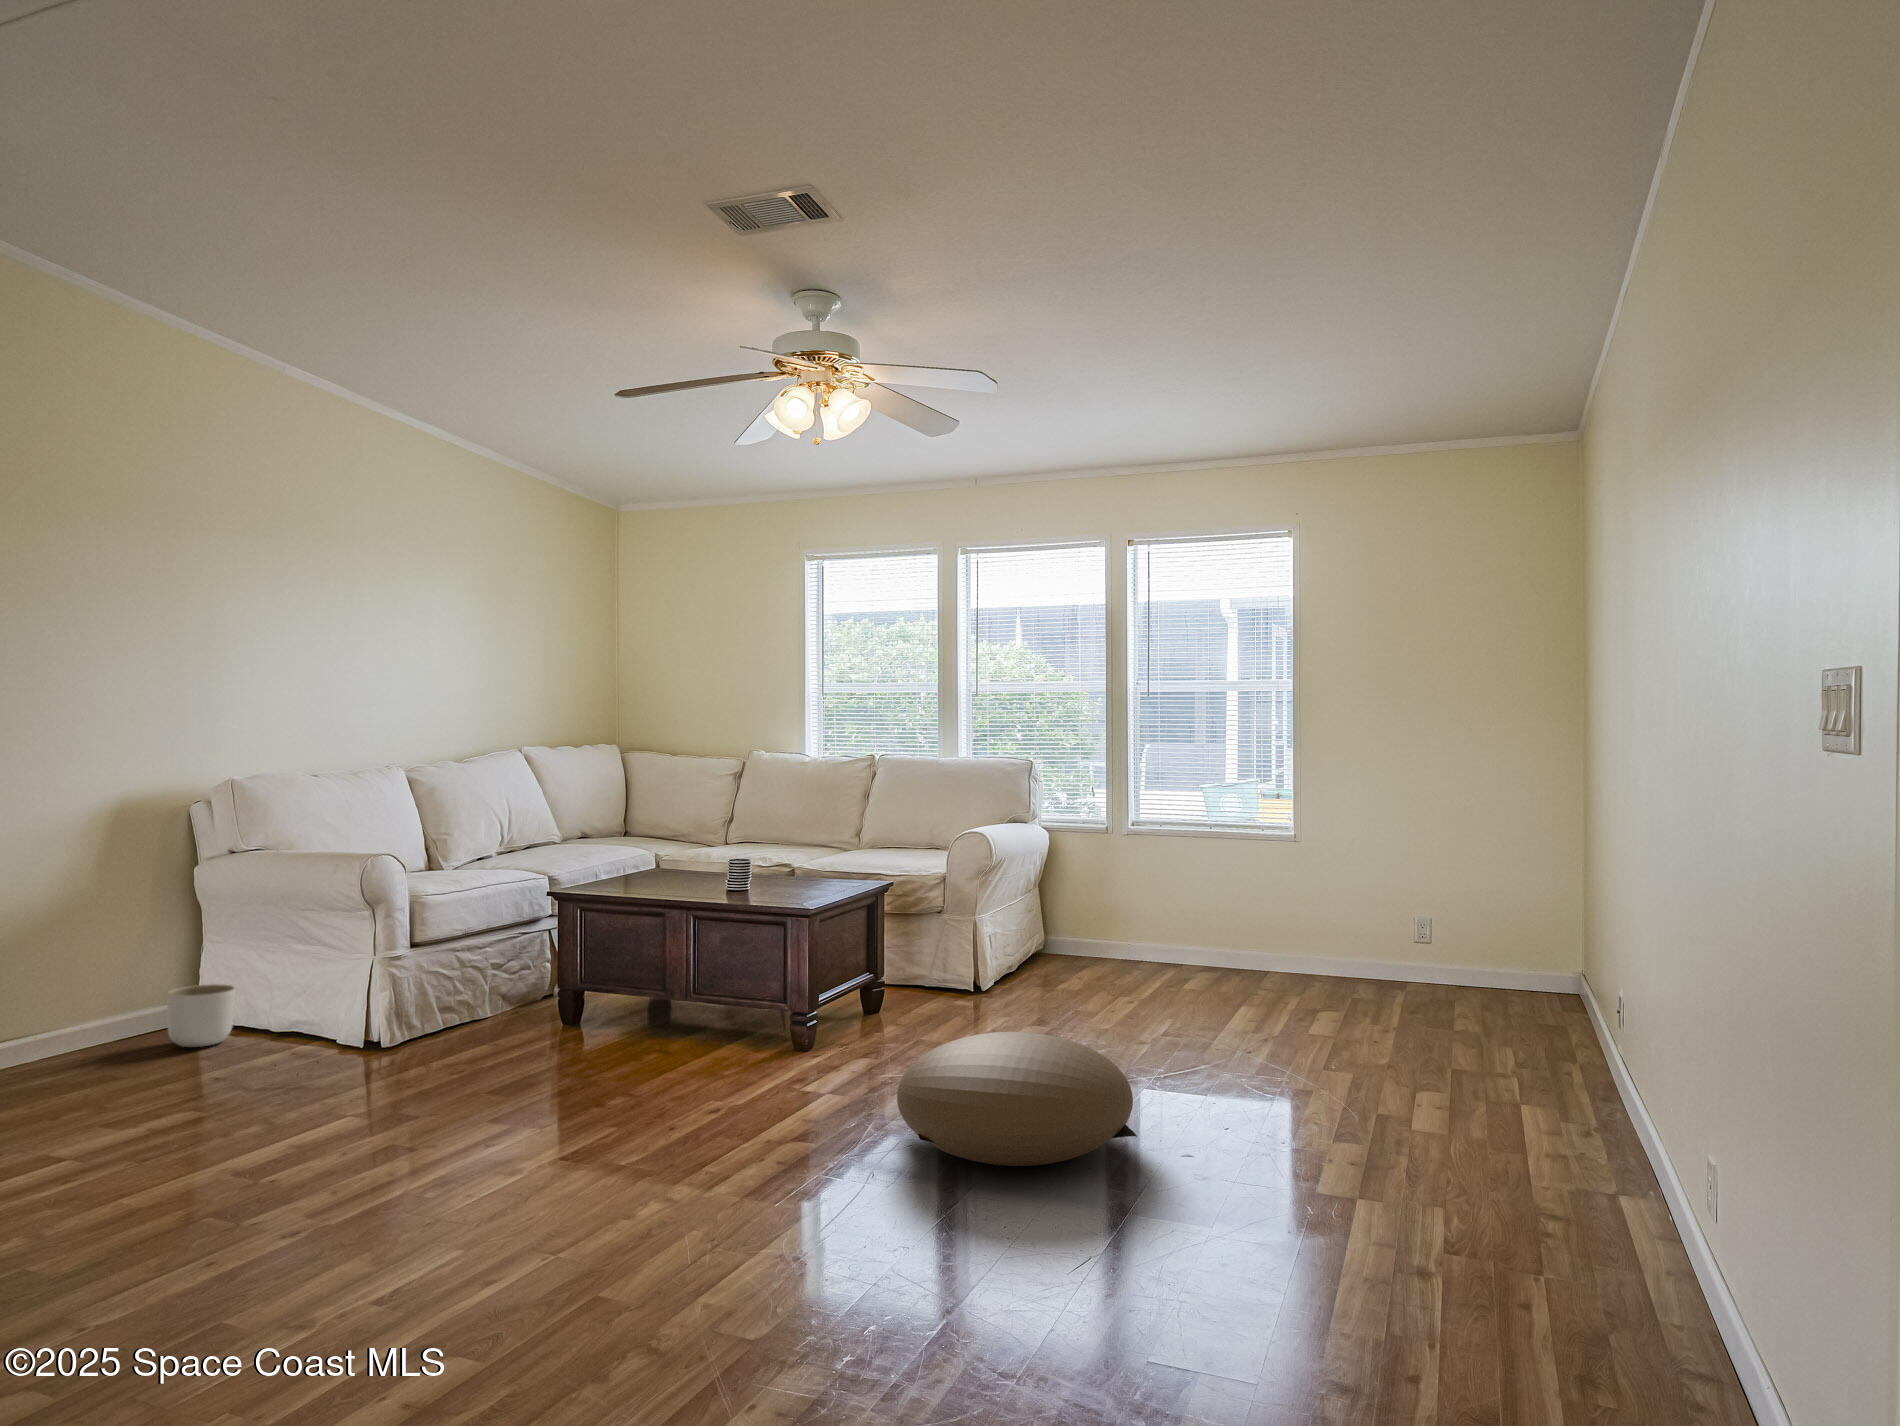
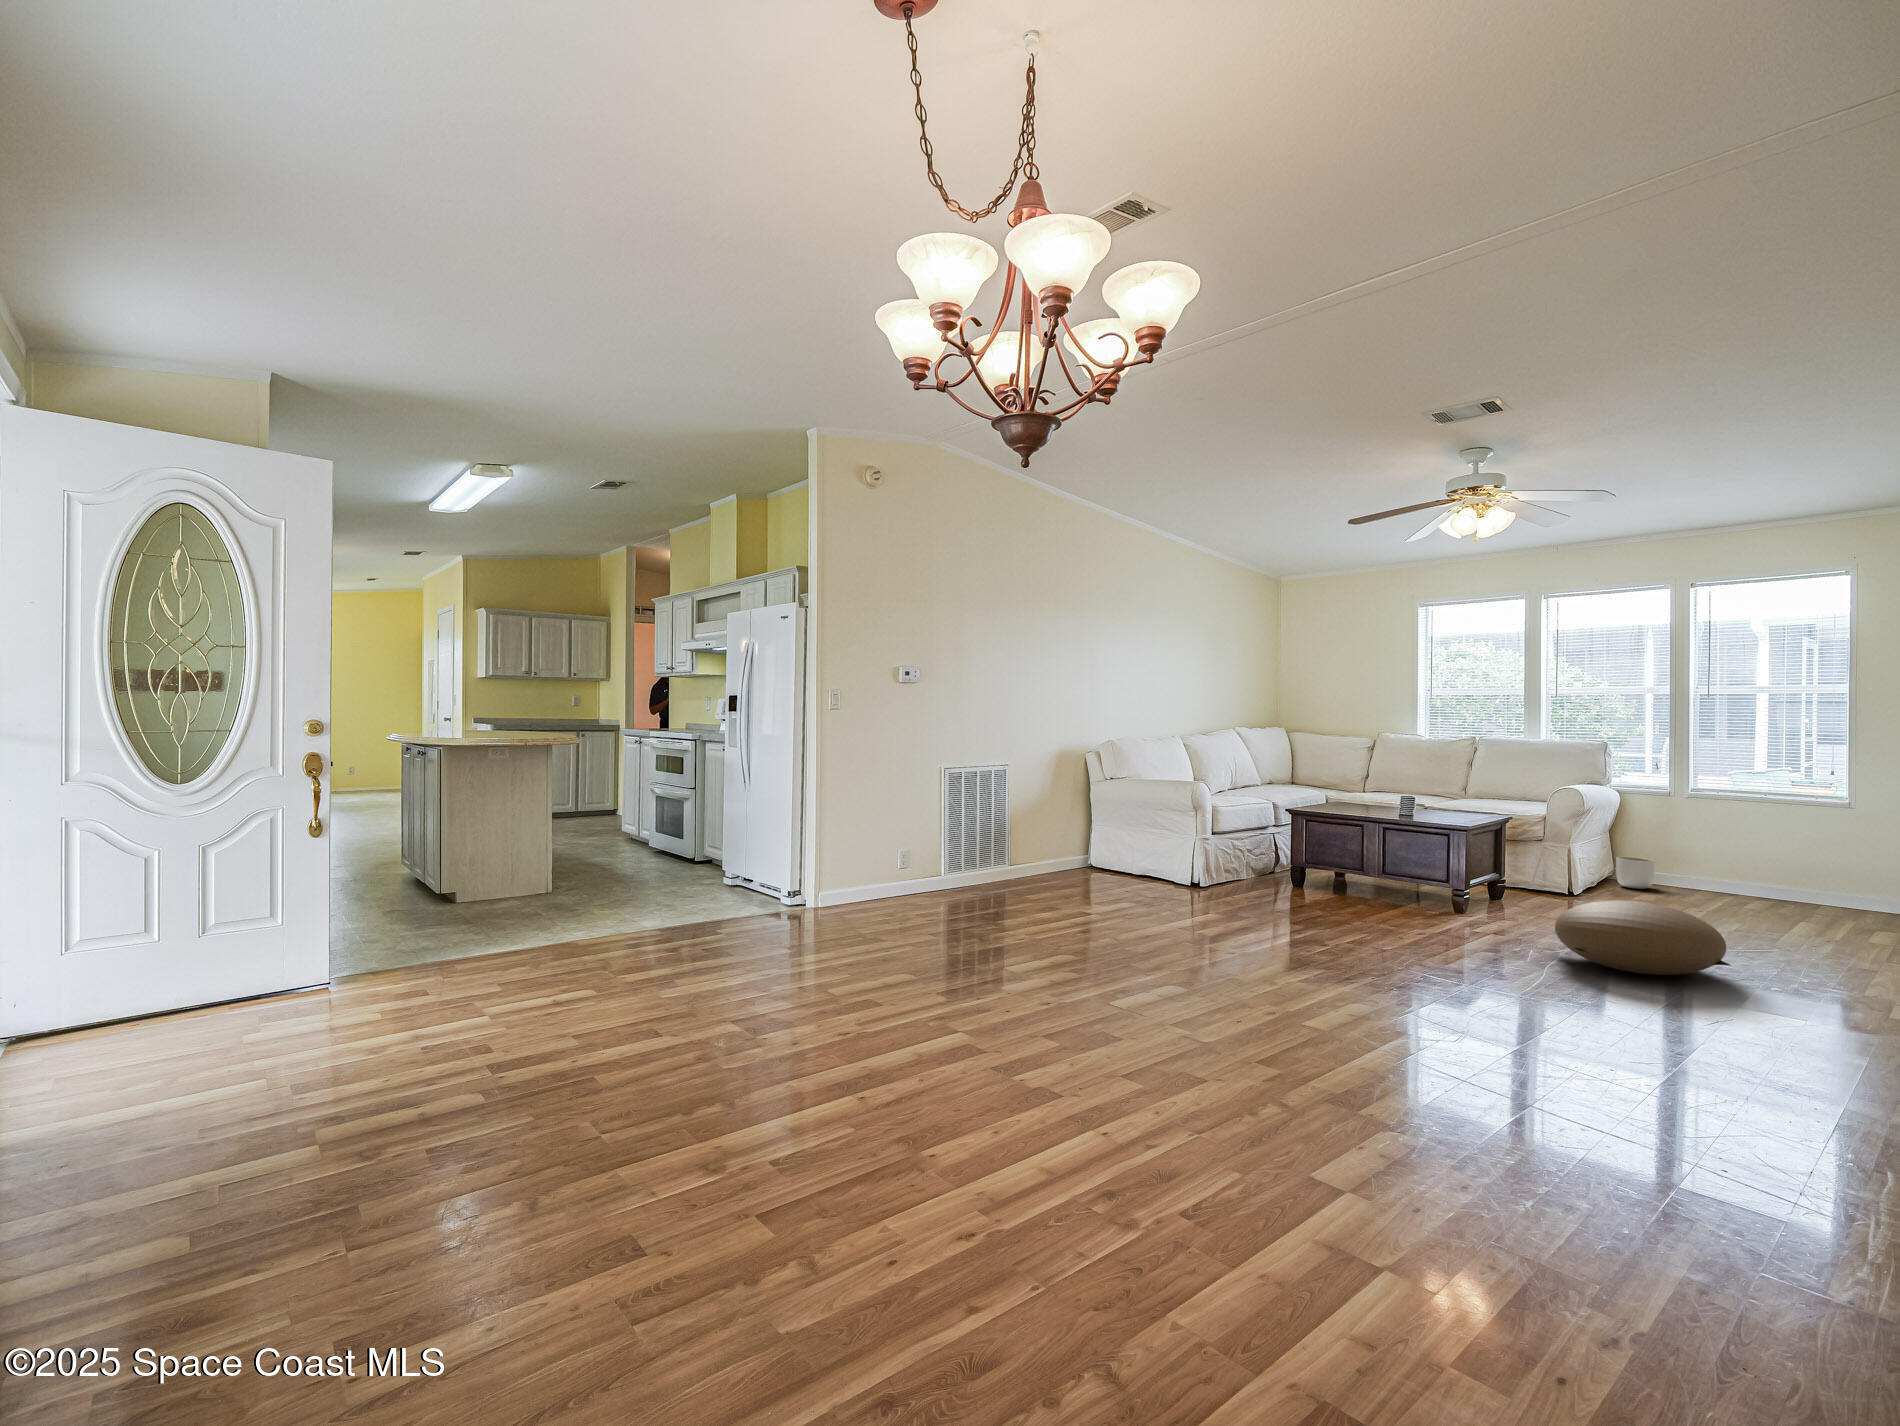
planter: present [167,984,236,1047] -> present [1616,857,1655,889]

